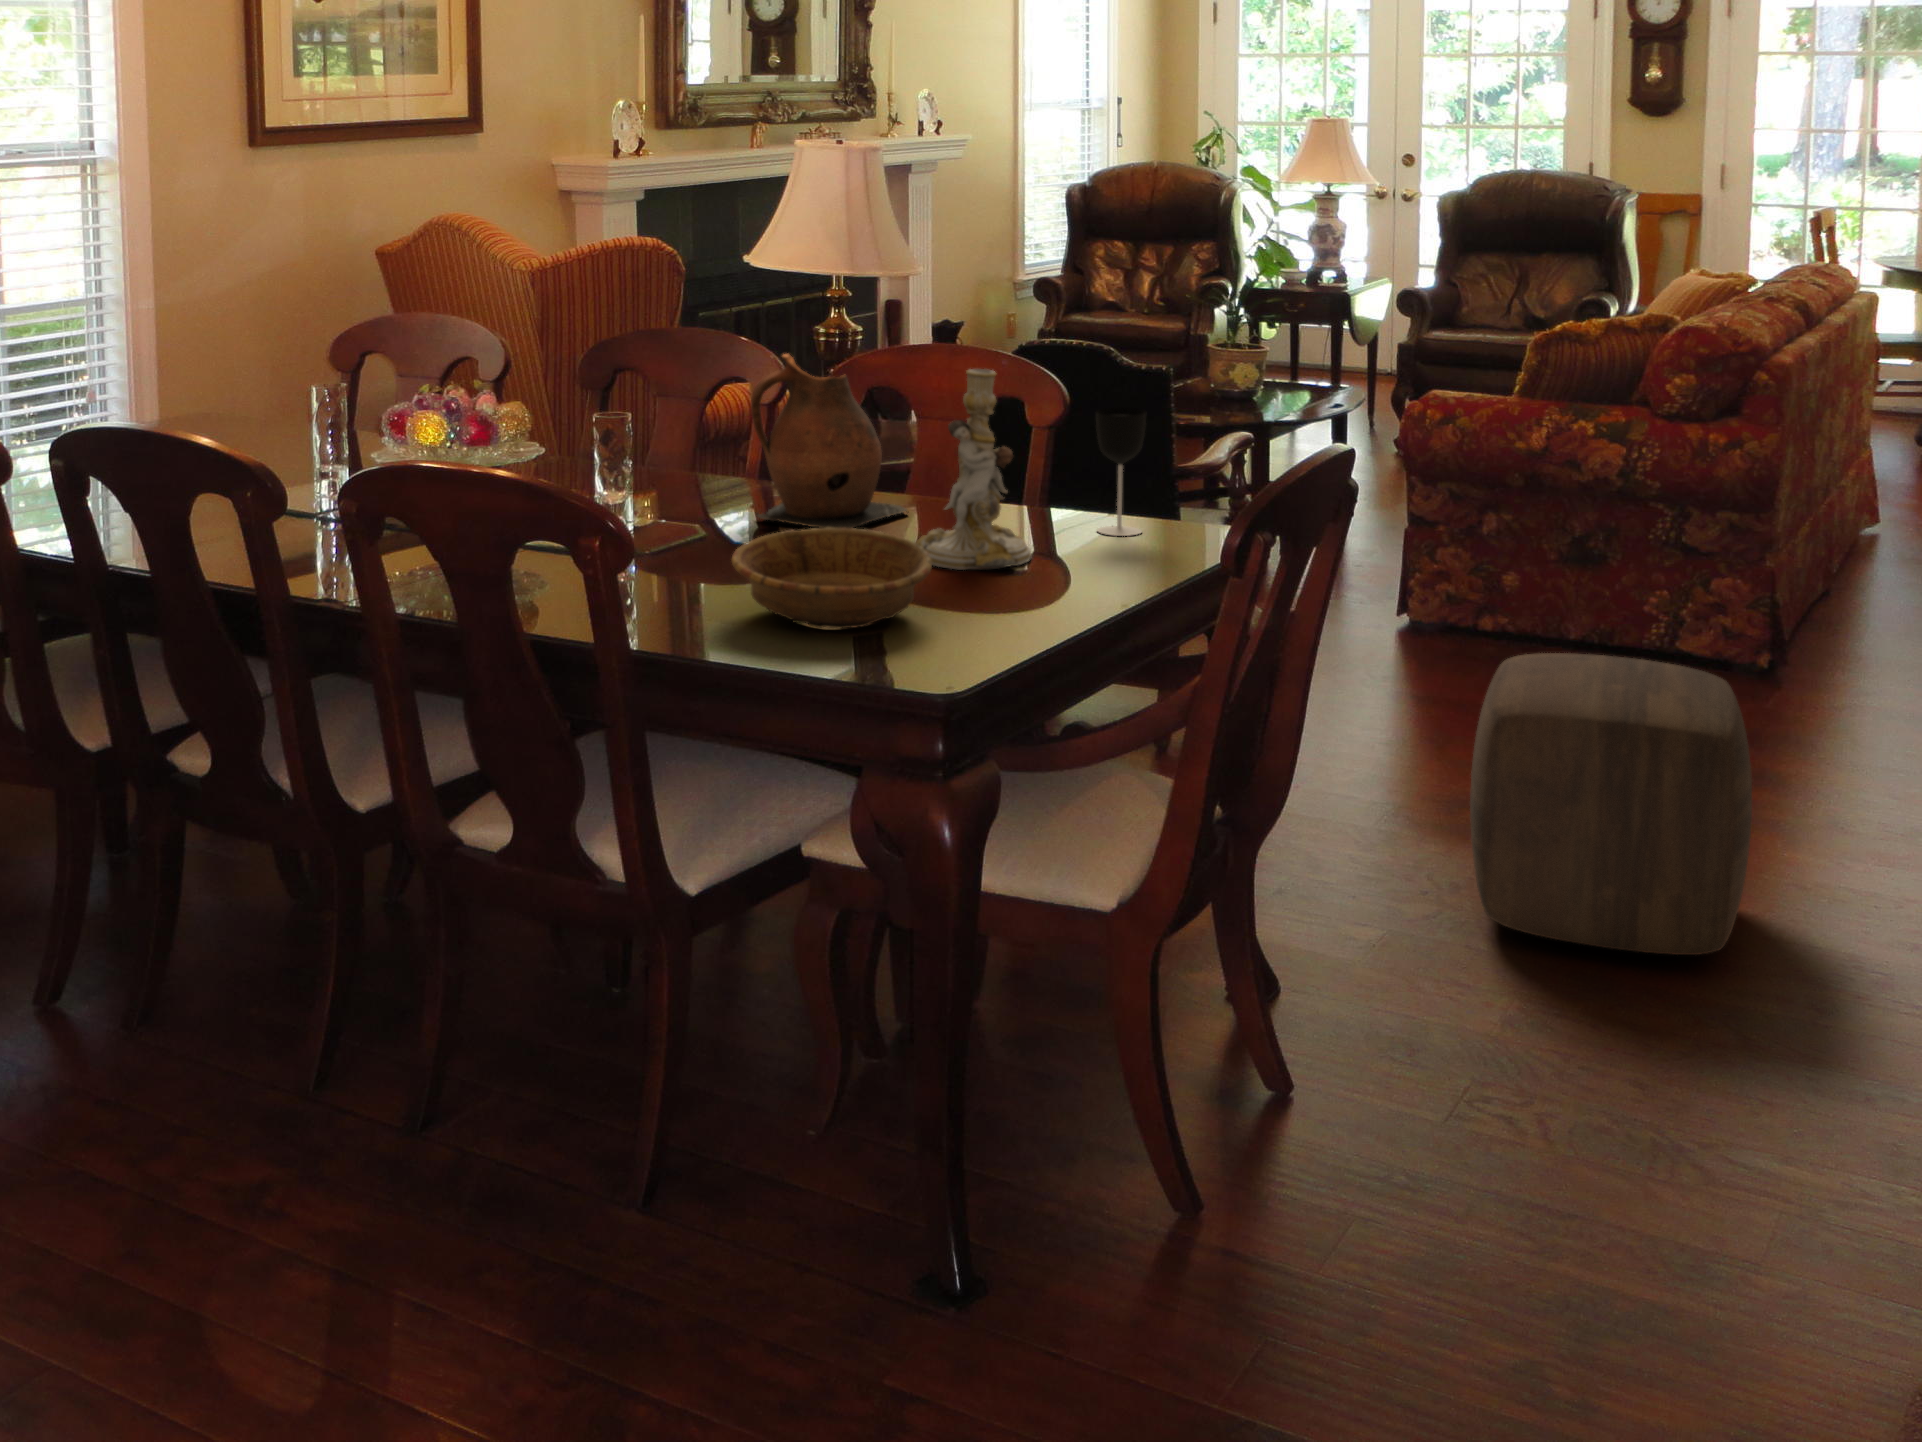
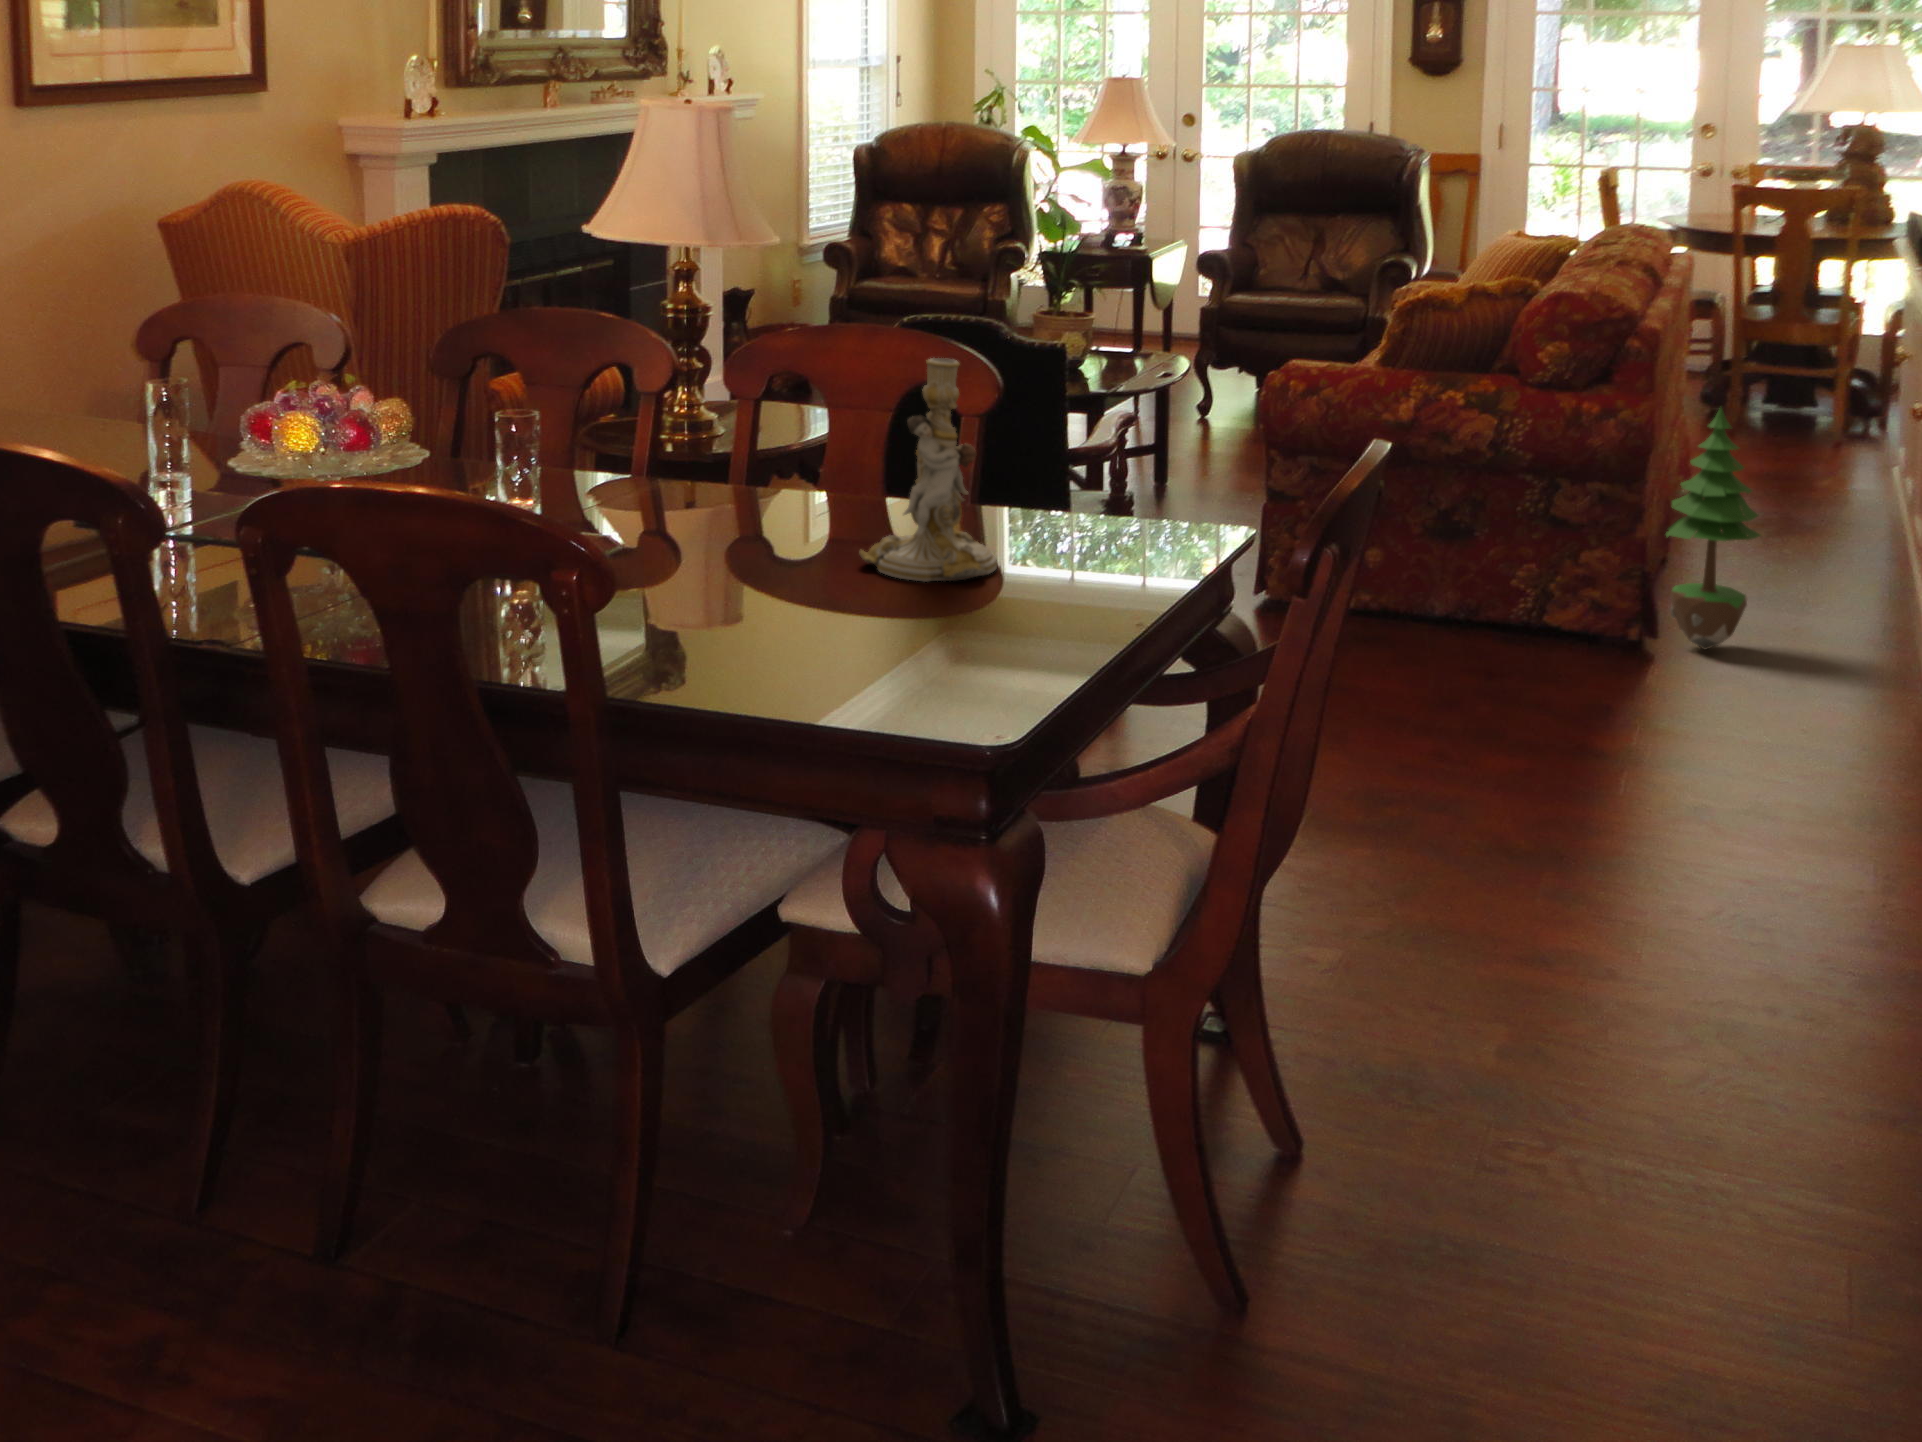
ceramic pitcher: present [751,354,907,529] -> none [664,341,837,541]
wine glass: present [1096,407,1146,536] -> none [1049,396,1104,536]
potted tree: none [1801,437,1899,679] -> present [1666,408,1760,649]
decorative bowl: present [732,527,932,628] -> none [699,541,927,658]
ottoman: present [1470,653,1752,955] -> none [1423,646,1719,960]

